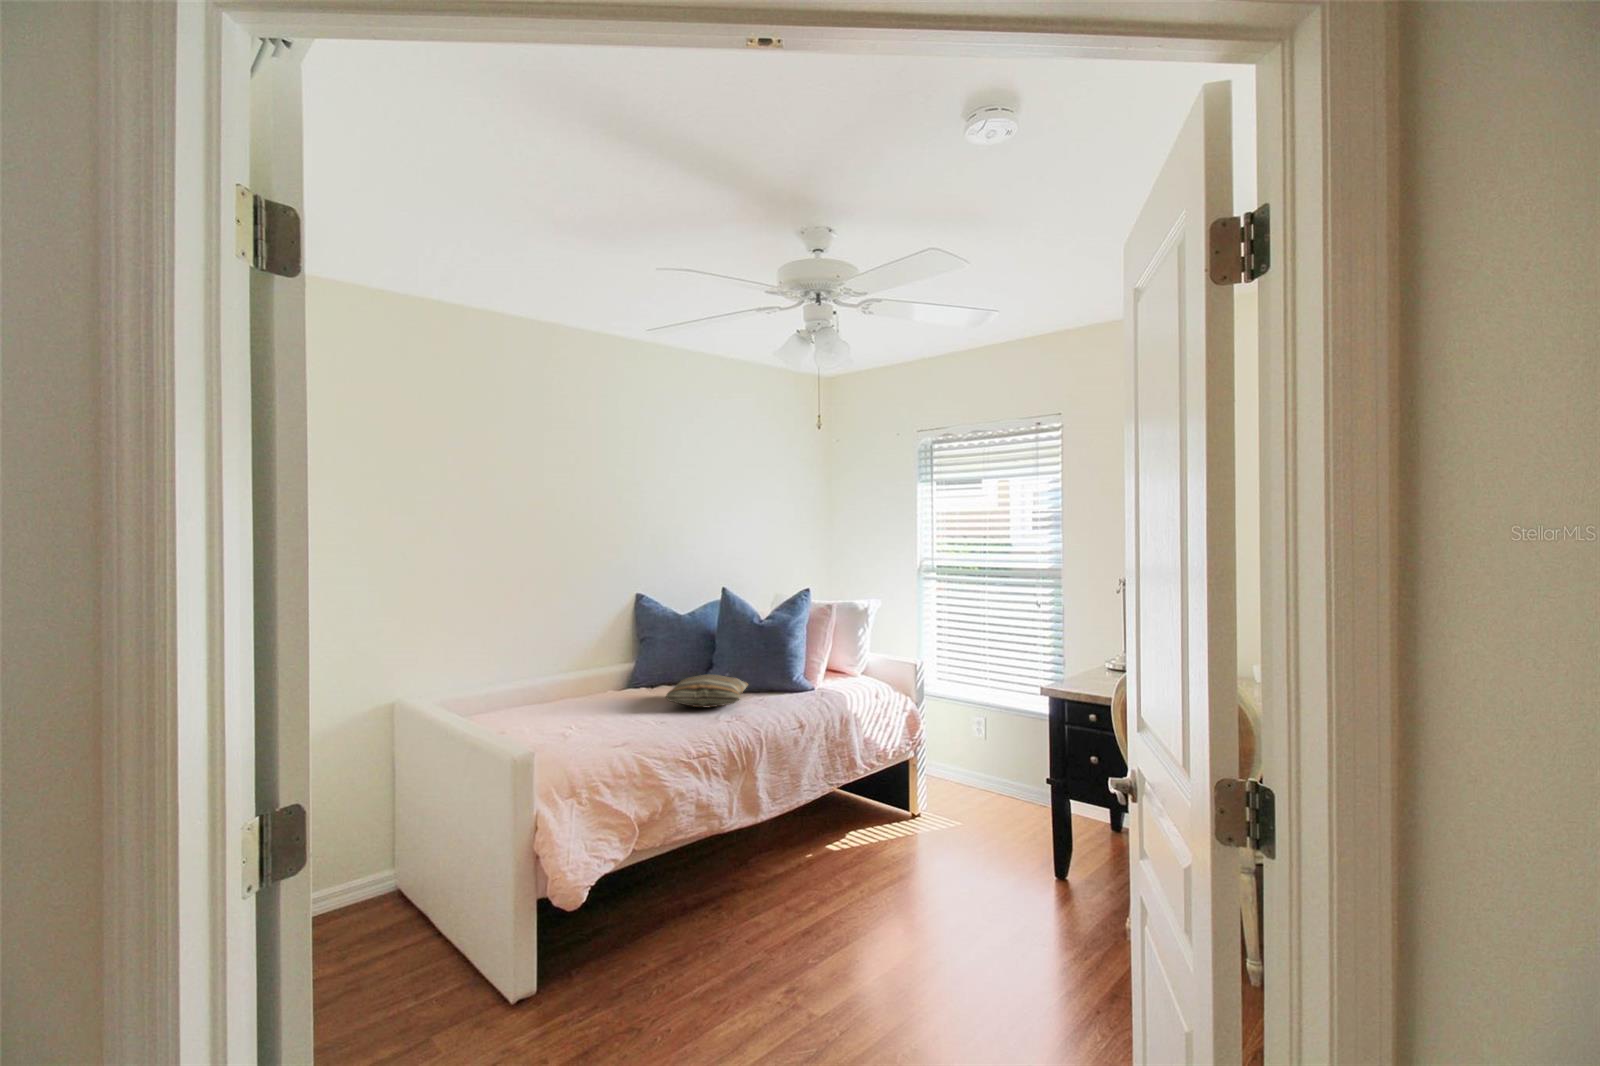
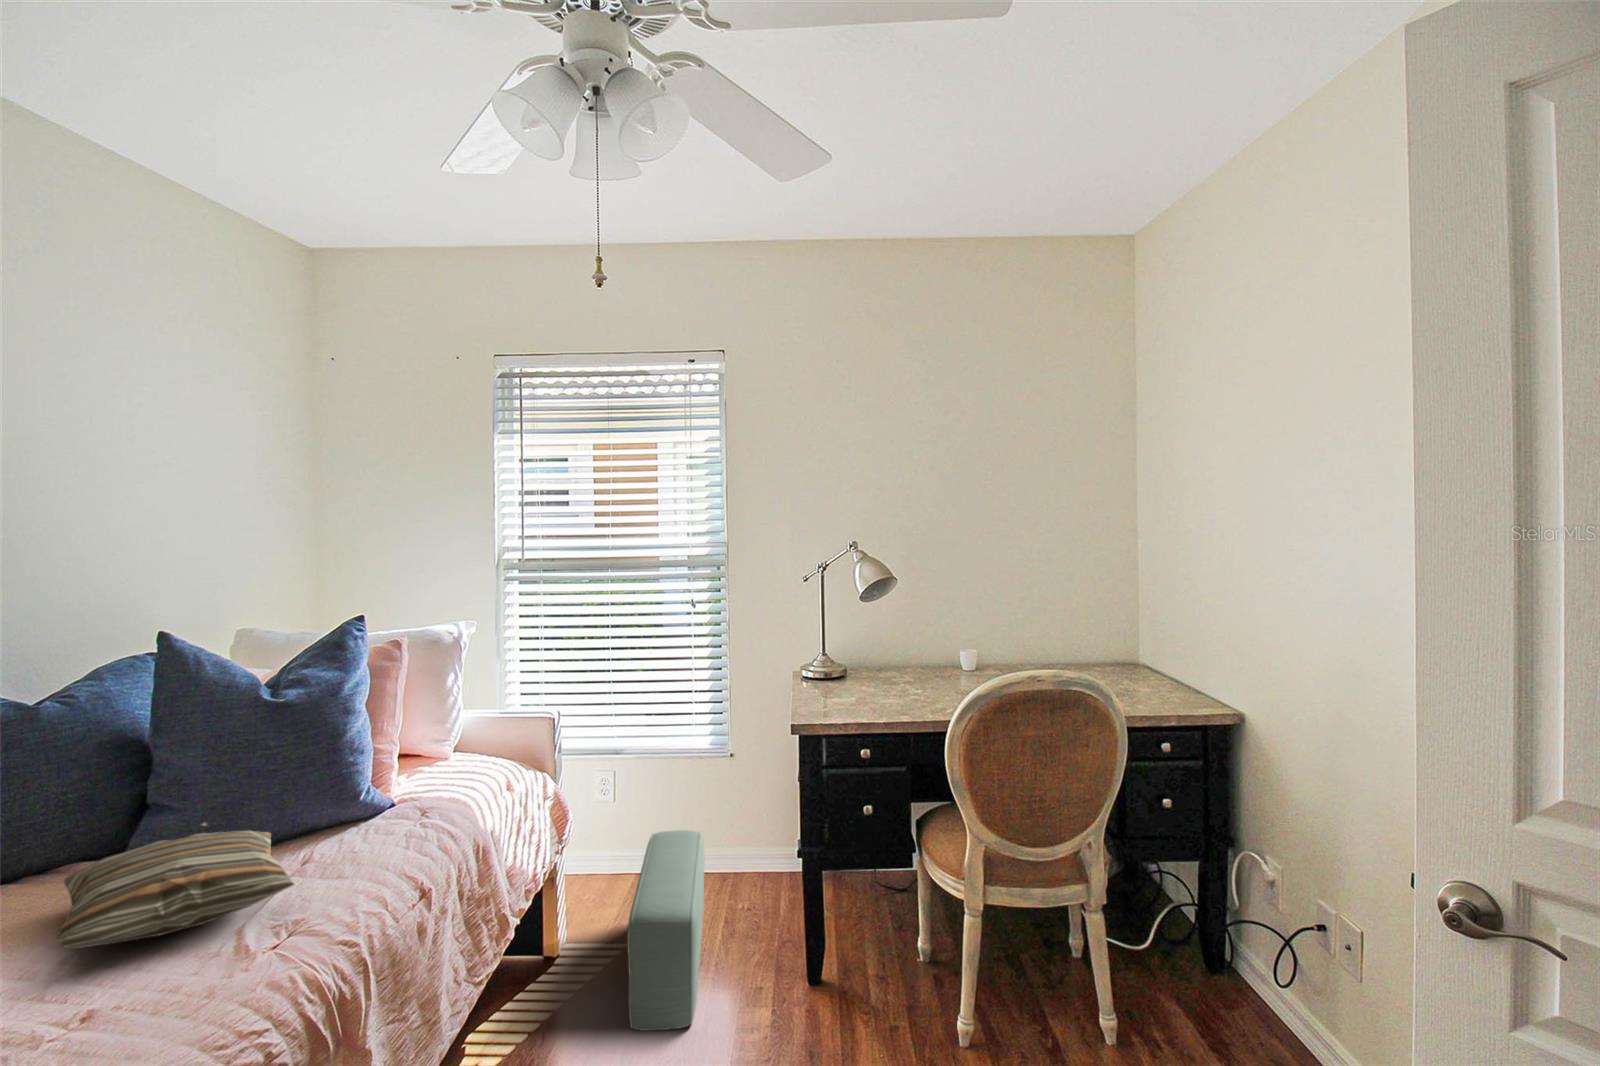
pouf: none [922,754,1015,866] -> present [627,830,705,1031]

